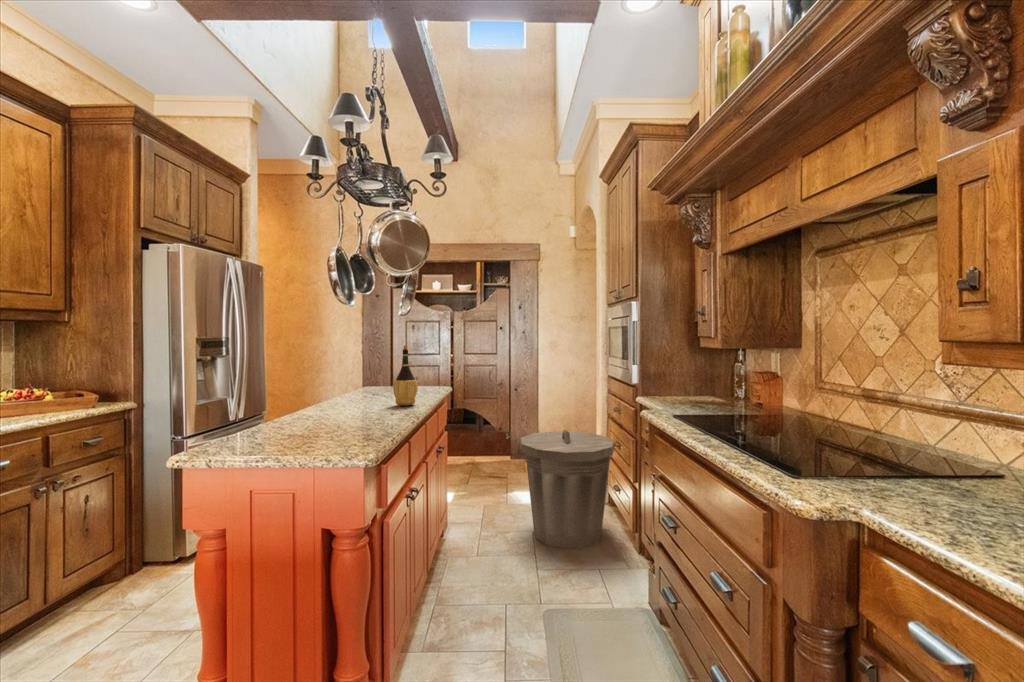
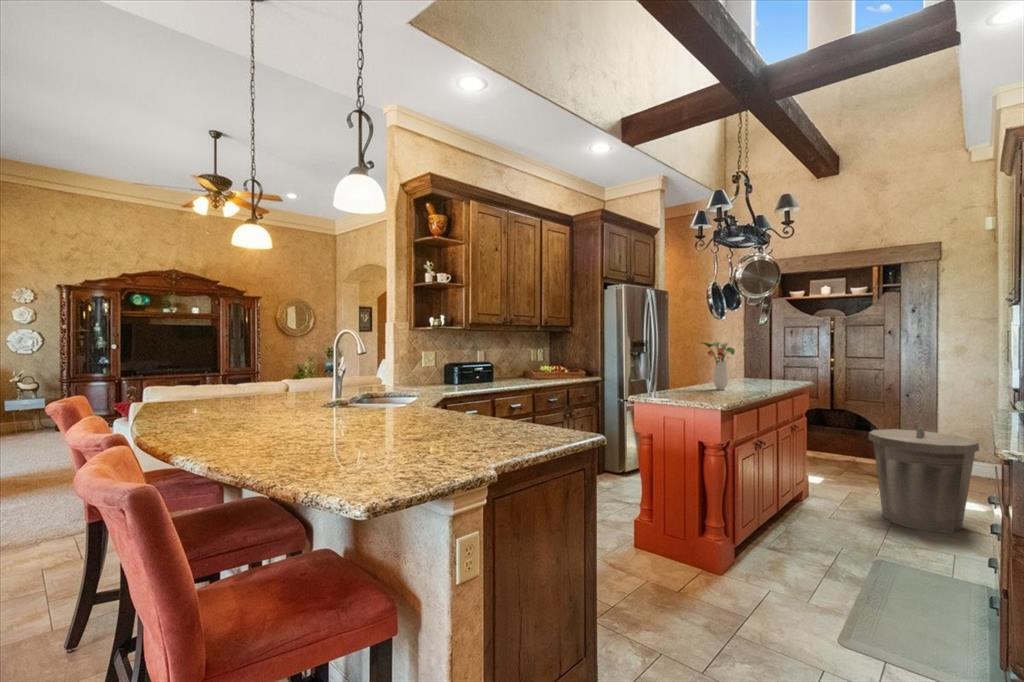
flower arrangement: none [311,336,386,420] -> present [701,341,735,390]
wine bottle: present [393,346,418,406] -> none [747,347,764,387]

